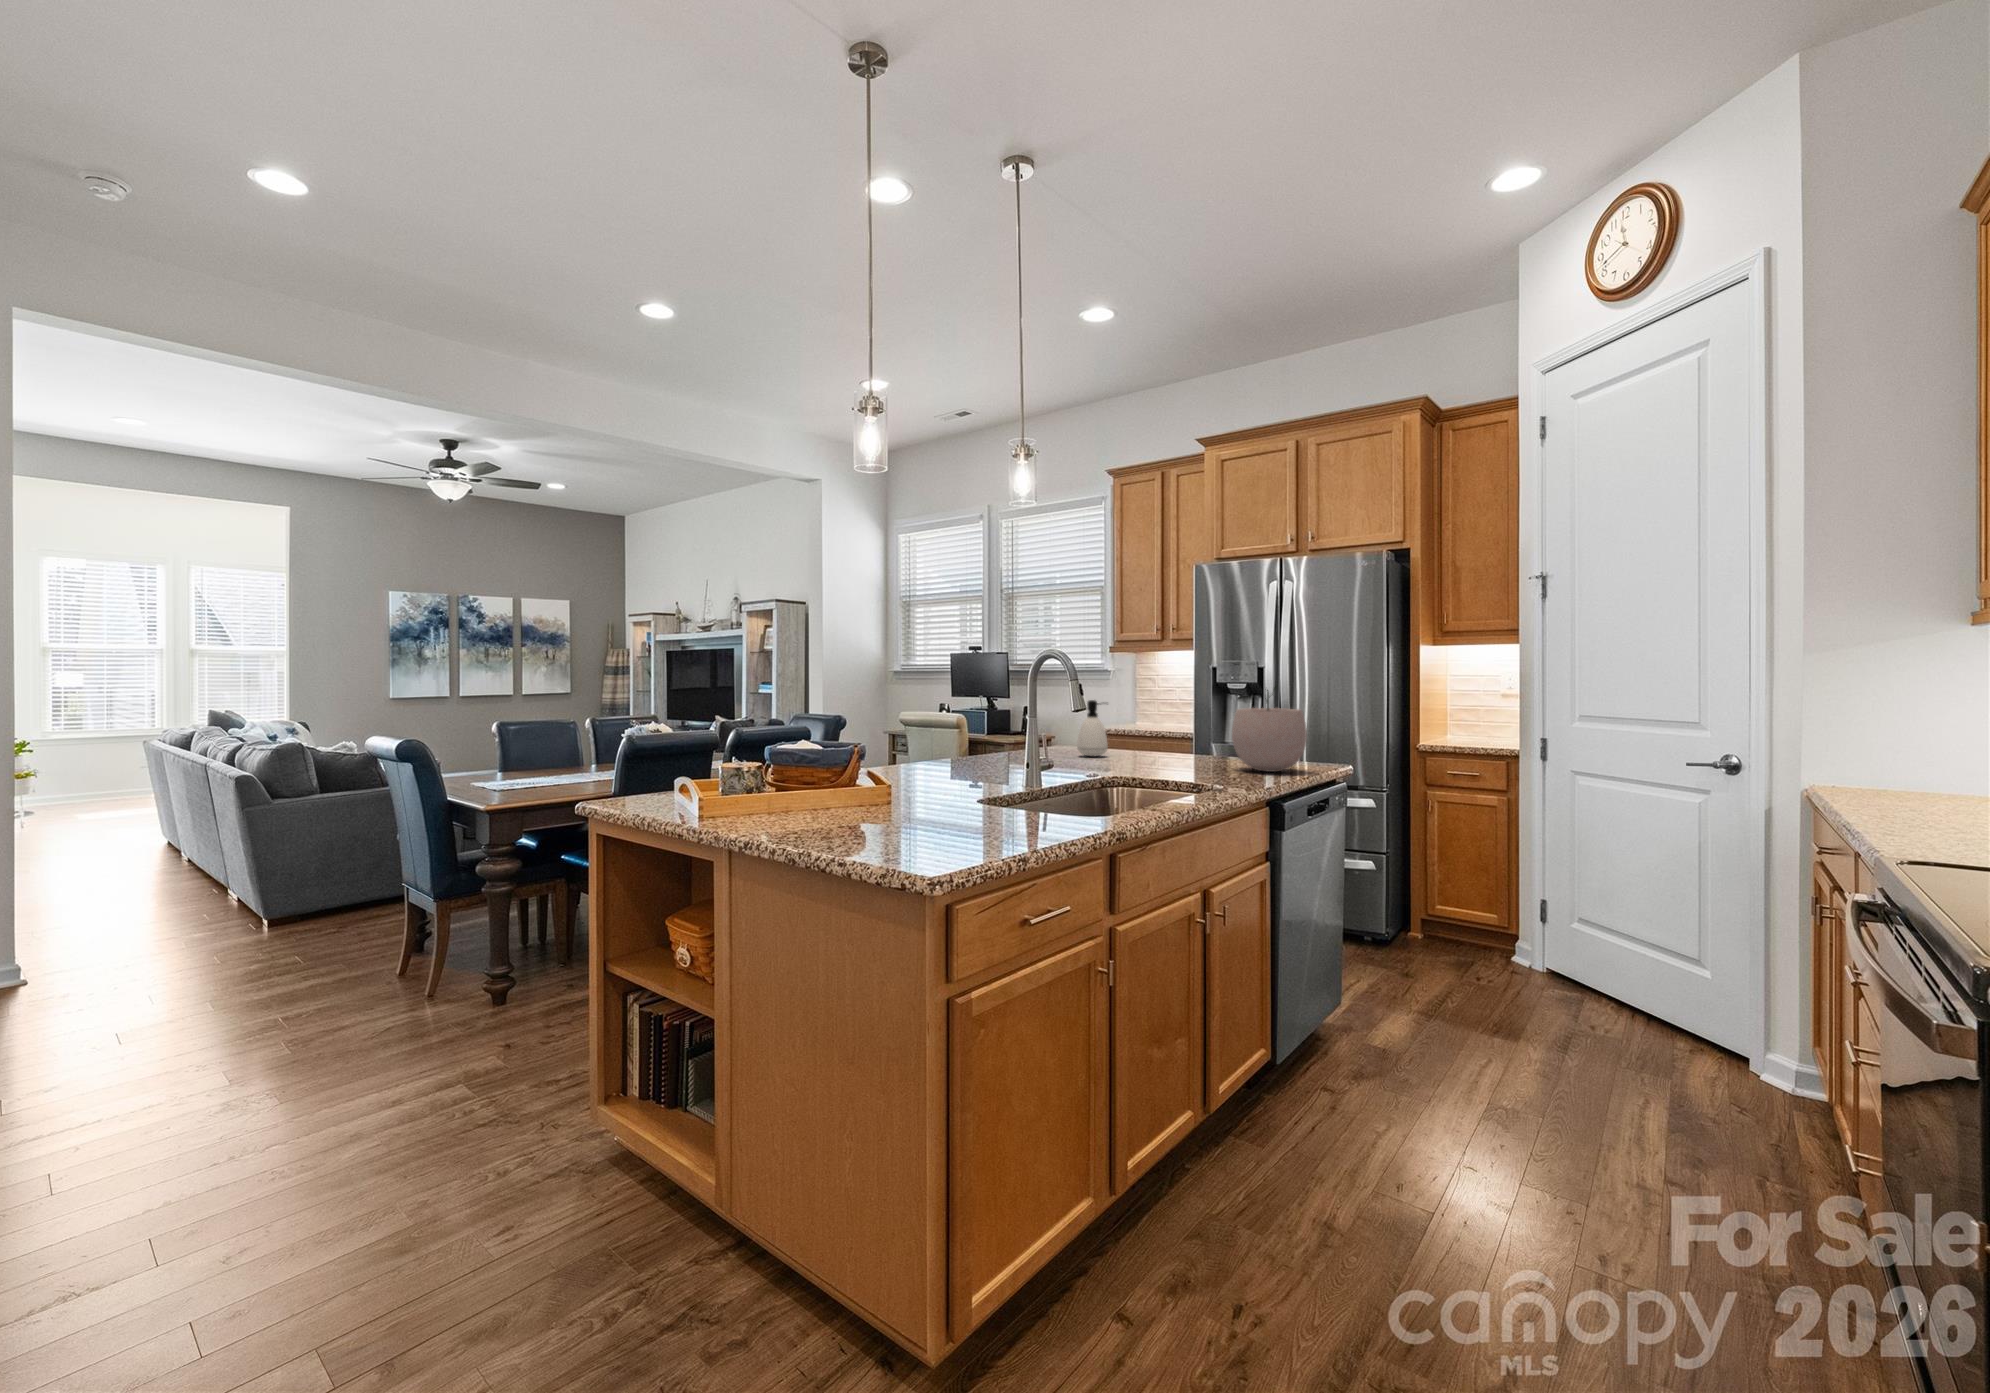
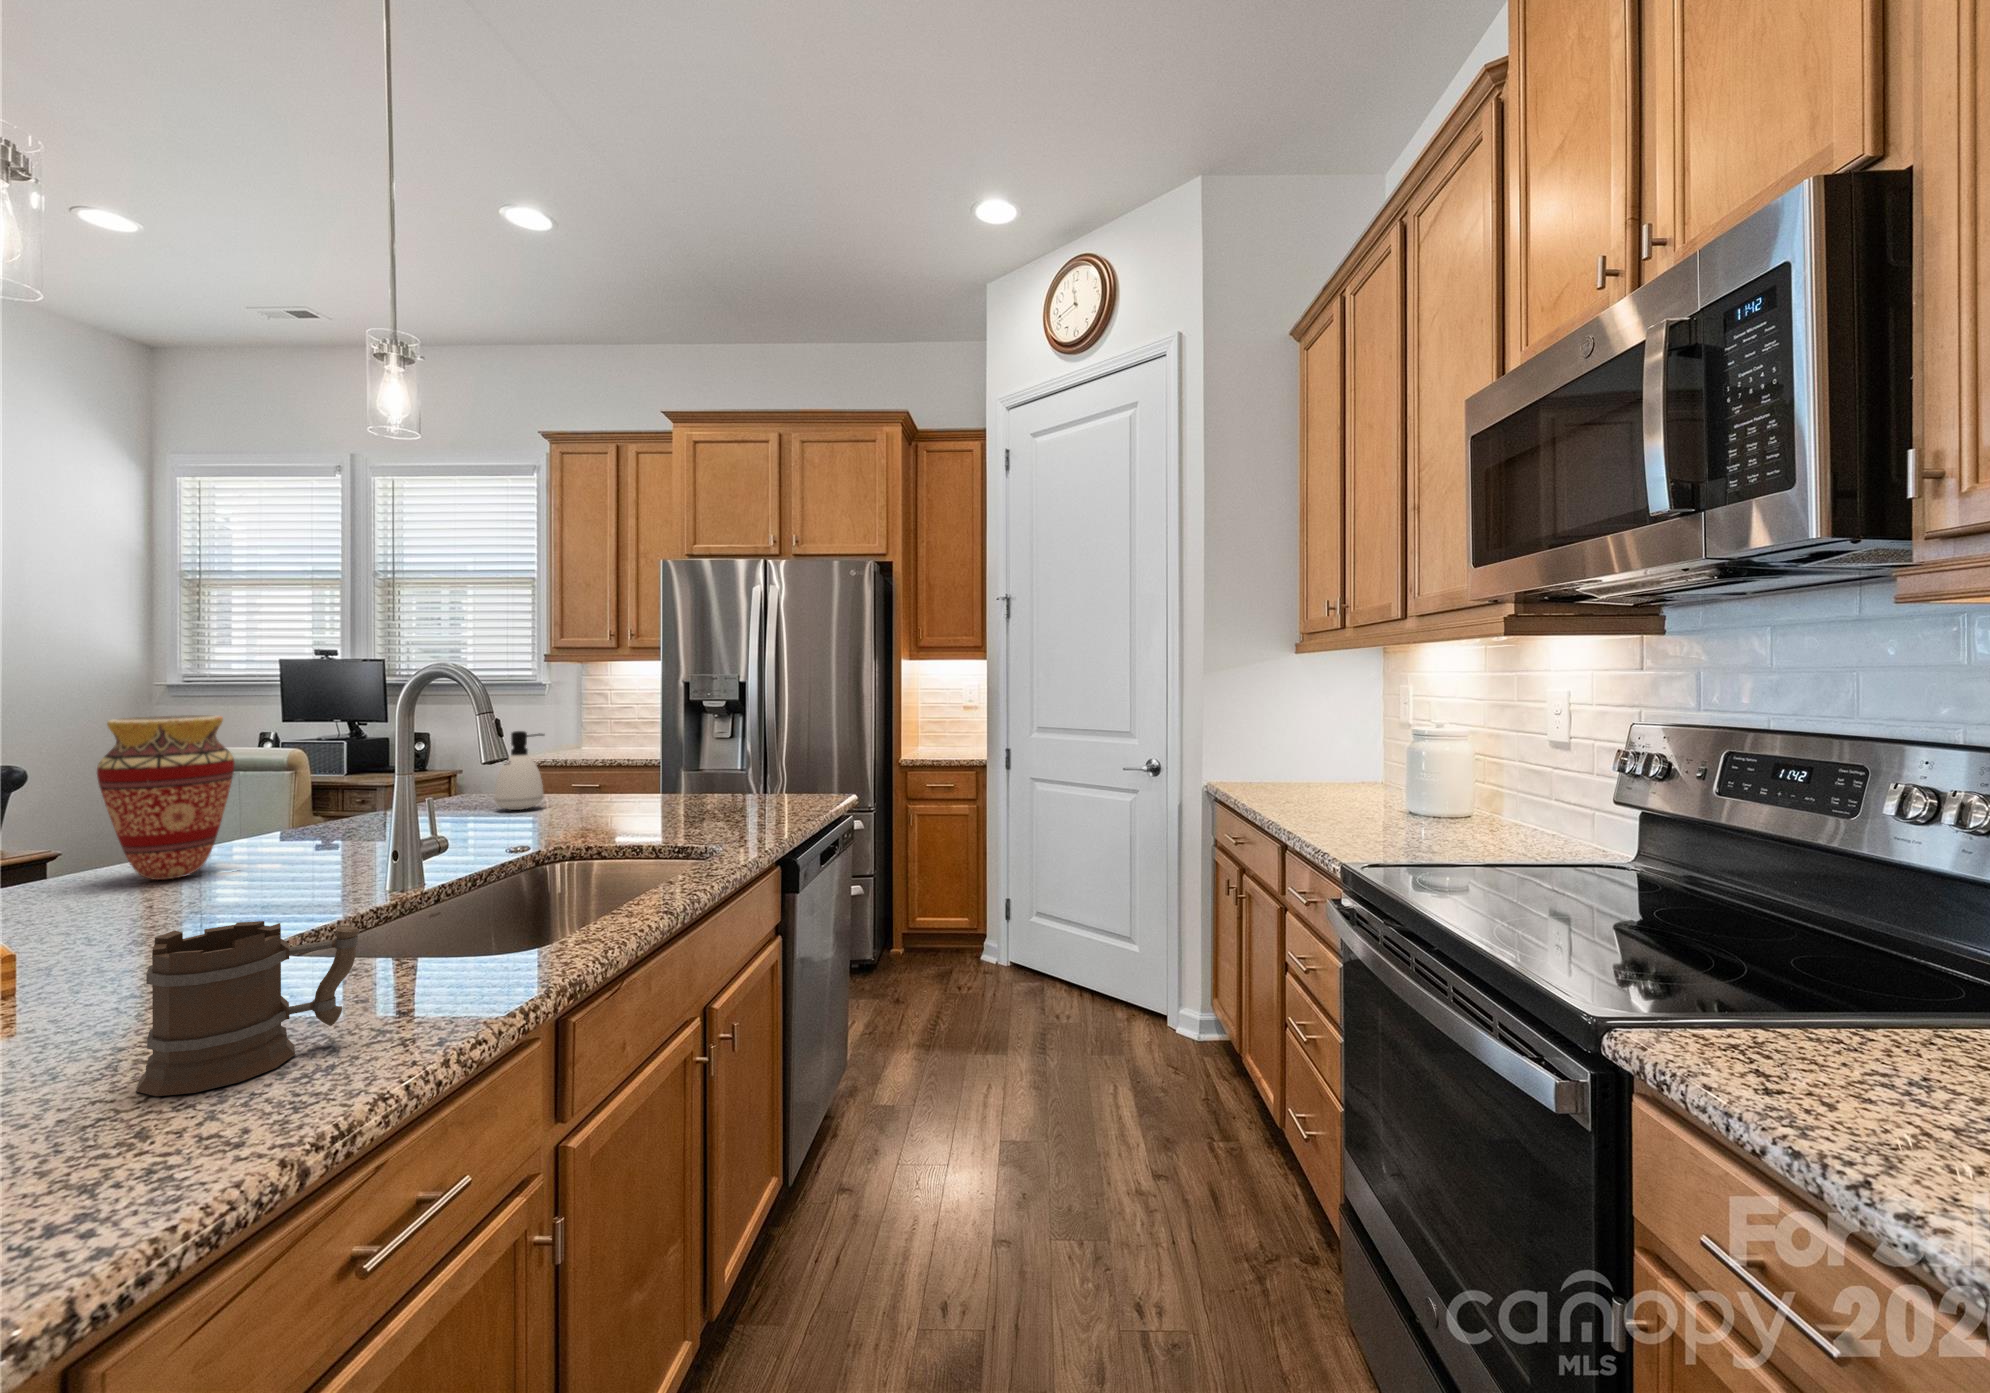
vase: none [896,682,950,772] -> present [97,715,235,880]
plant pot: present [1232,687,1307,772] -> none [722,705,812,814]
mug: none [944,769,1021,838] -> present [136,921,359,1096]

